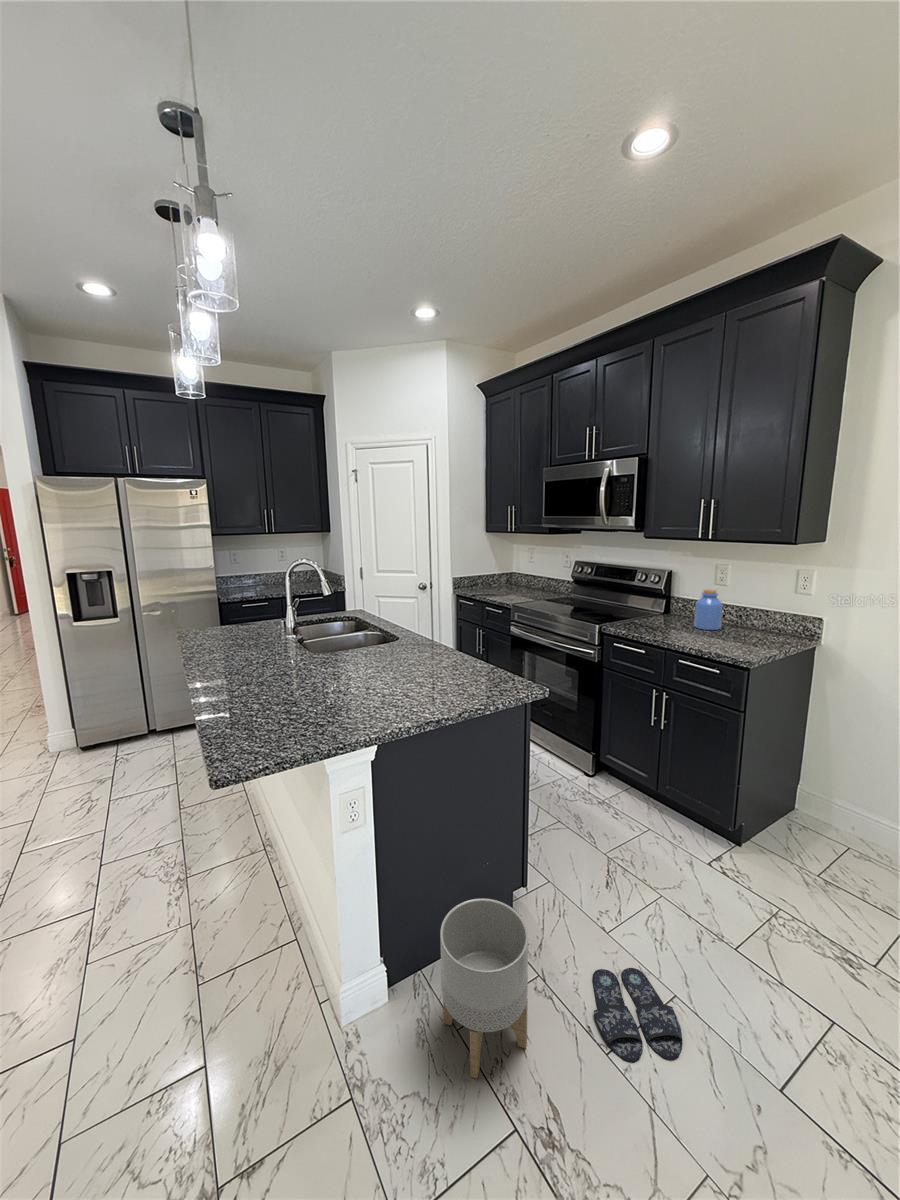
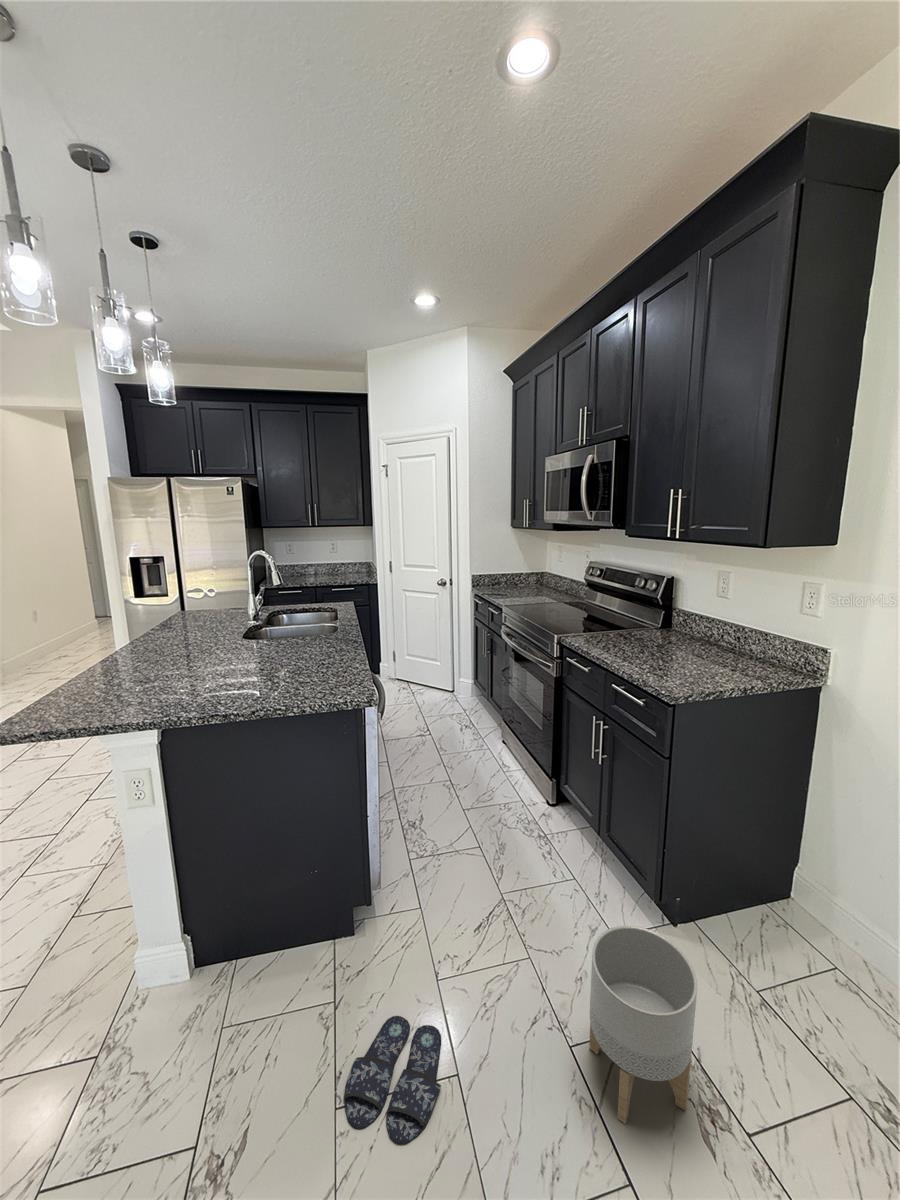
jar: present [694,589,723,630] -> none [671,602,706,653]
planter: present [440,898,528,1079] -> present [589,925,697,1124]

